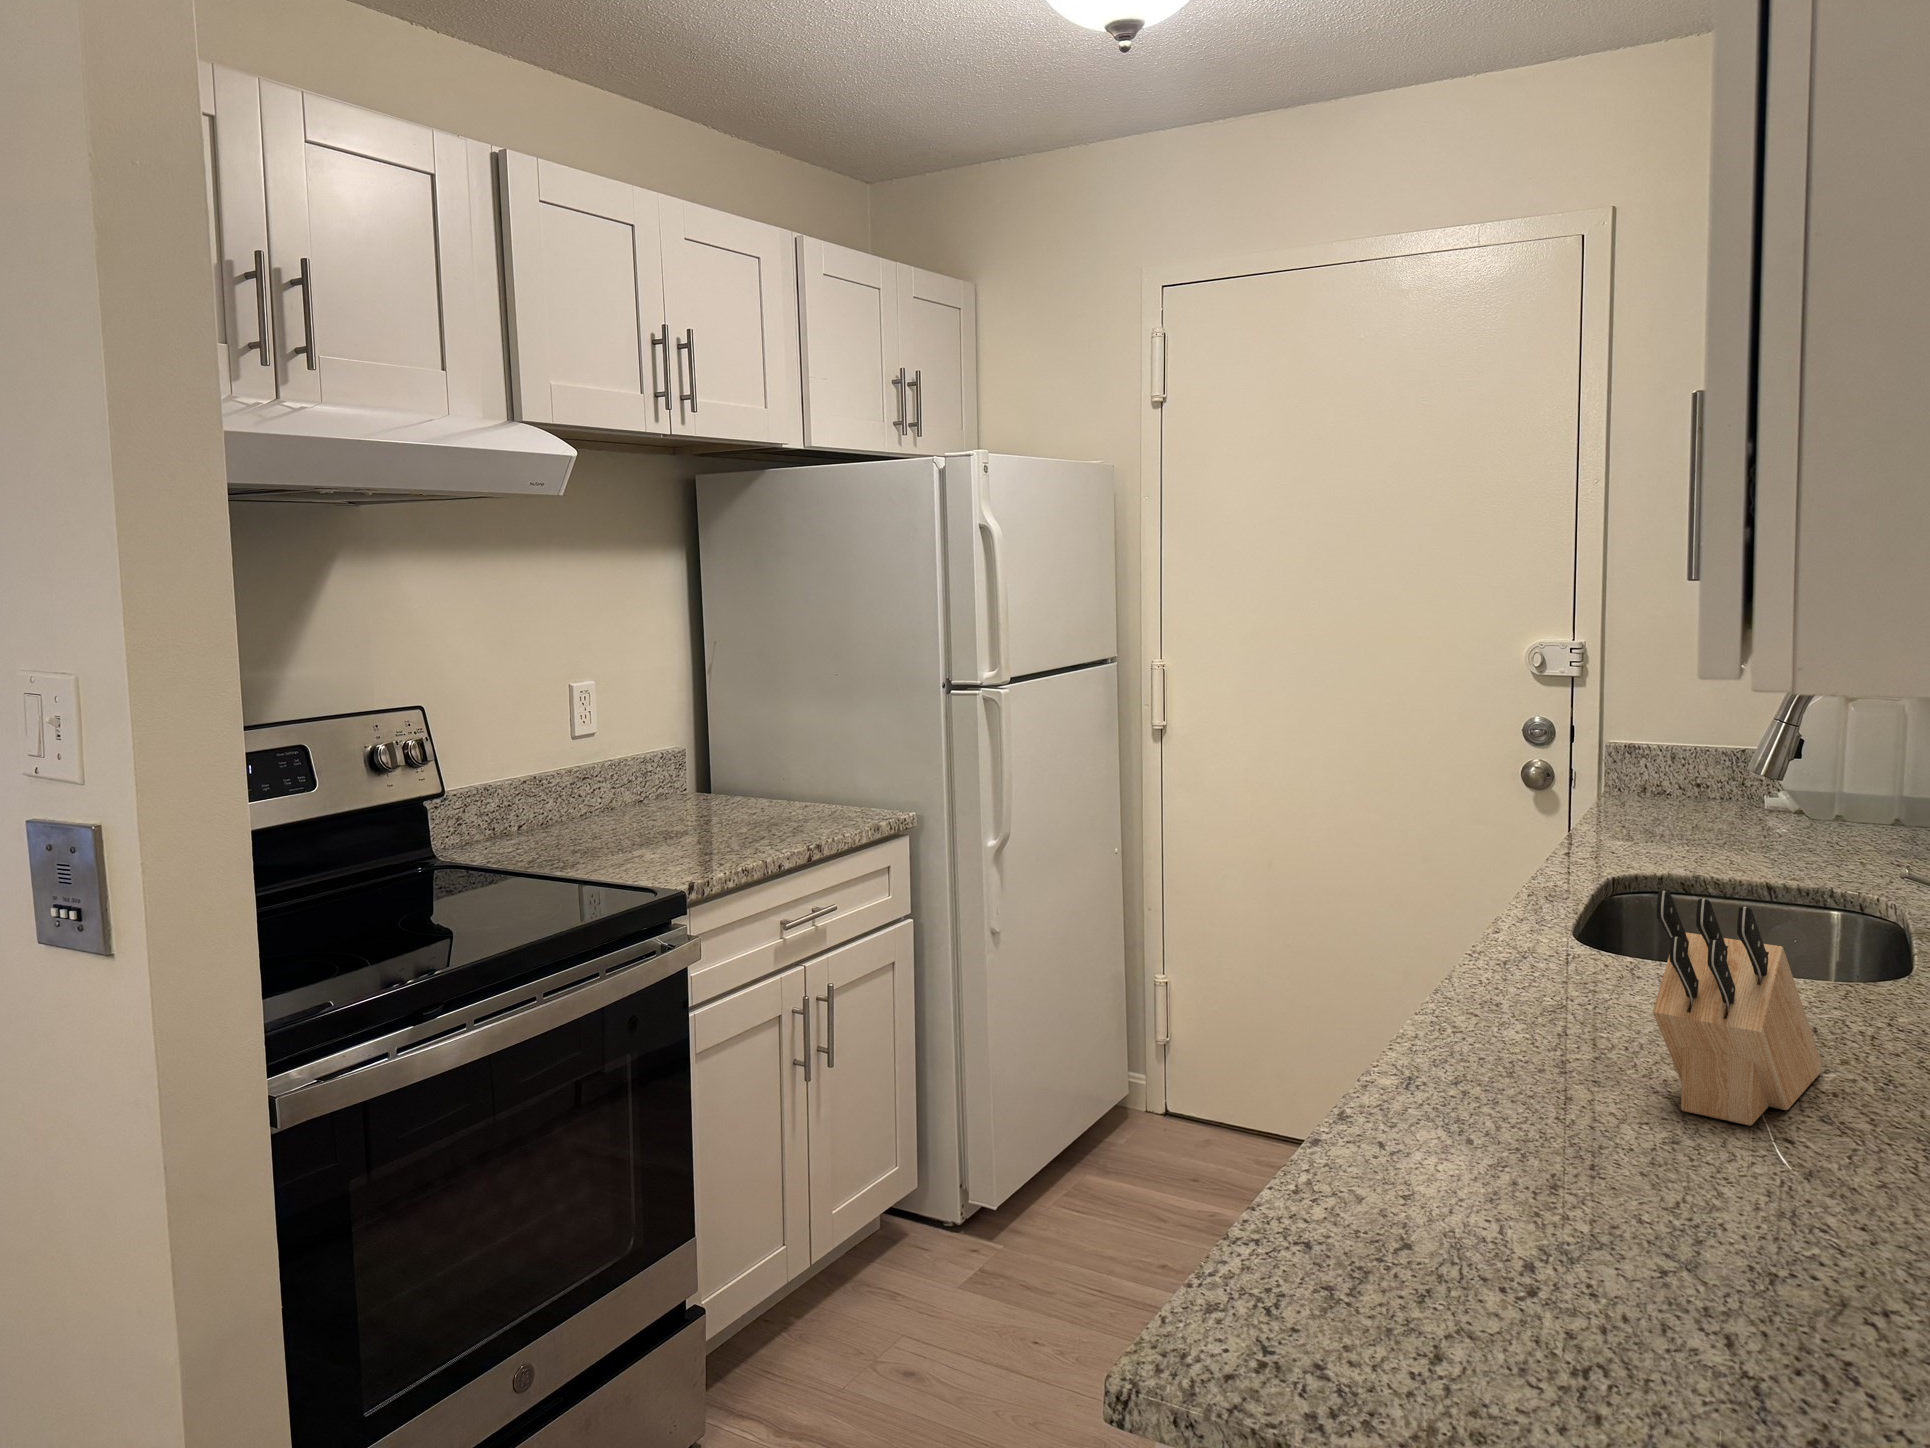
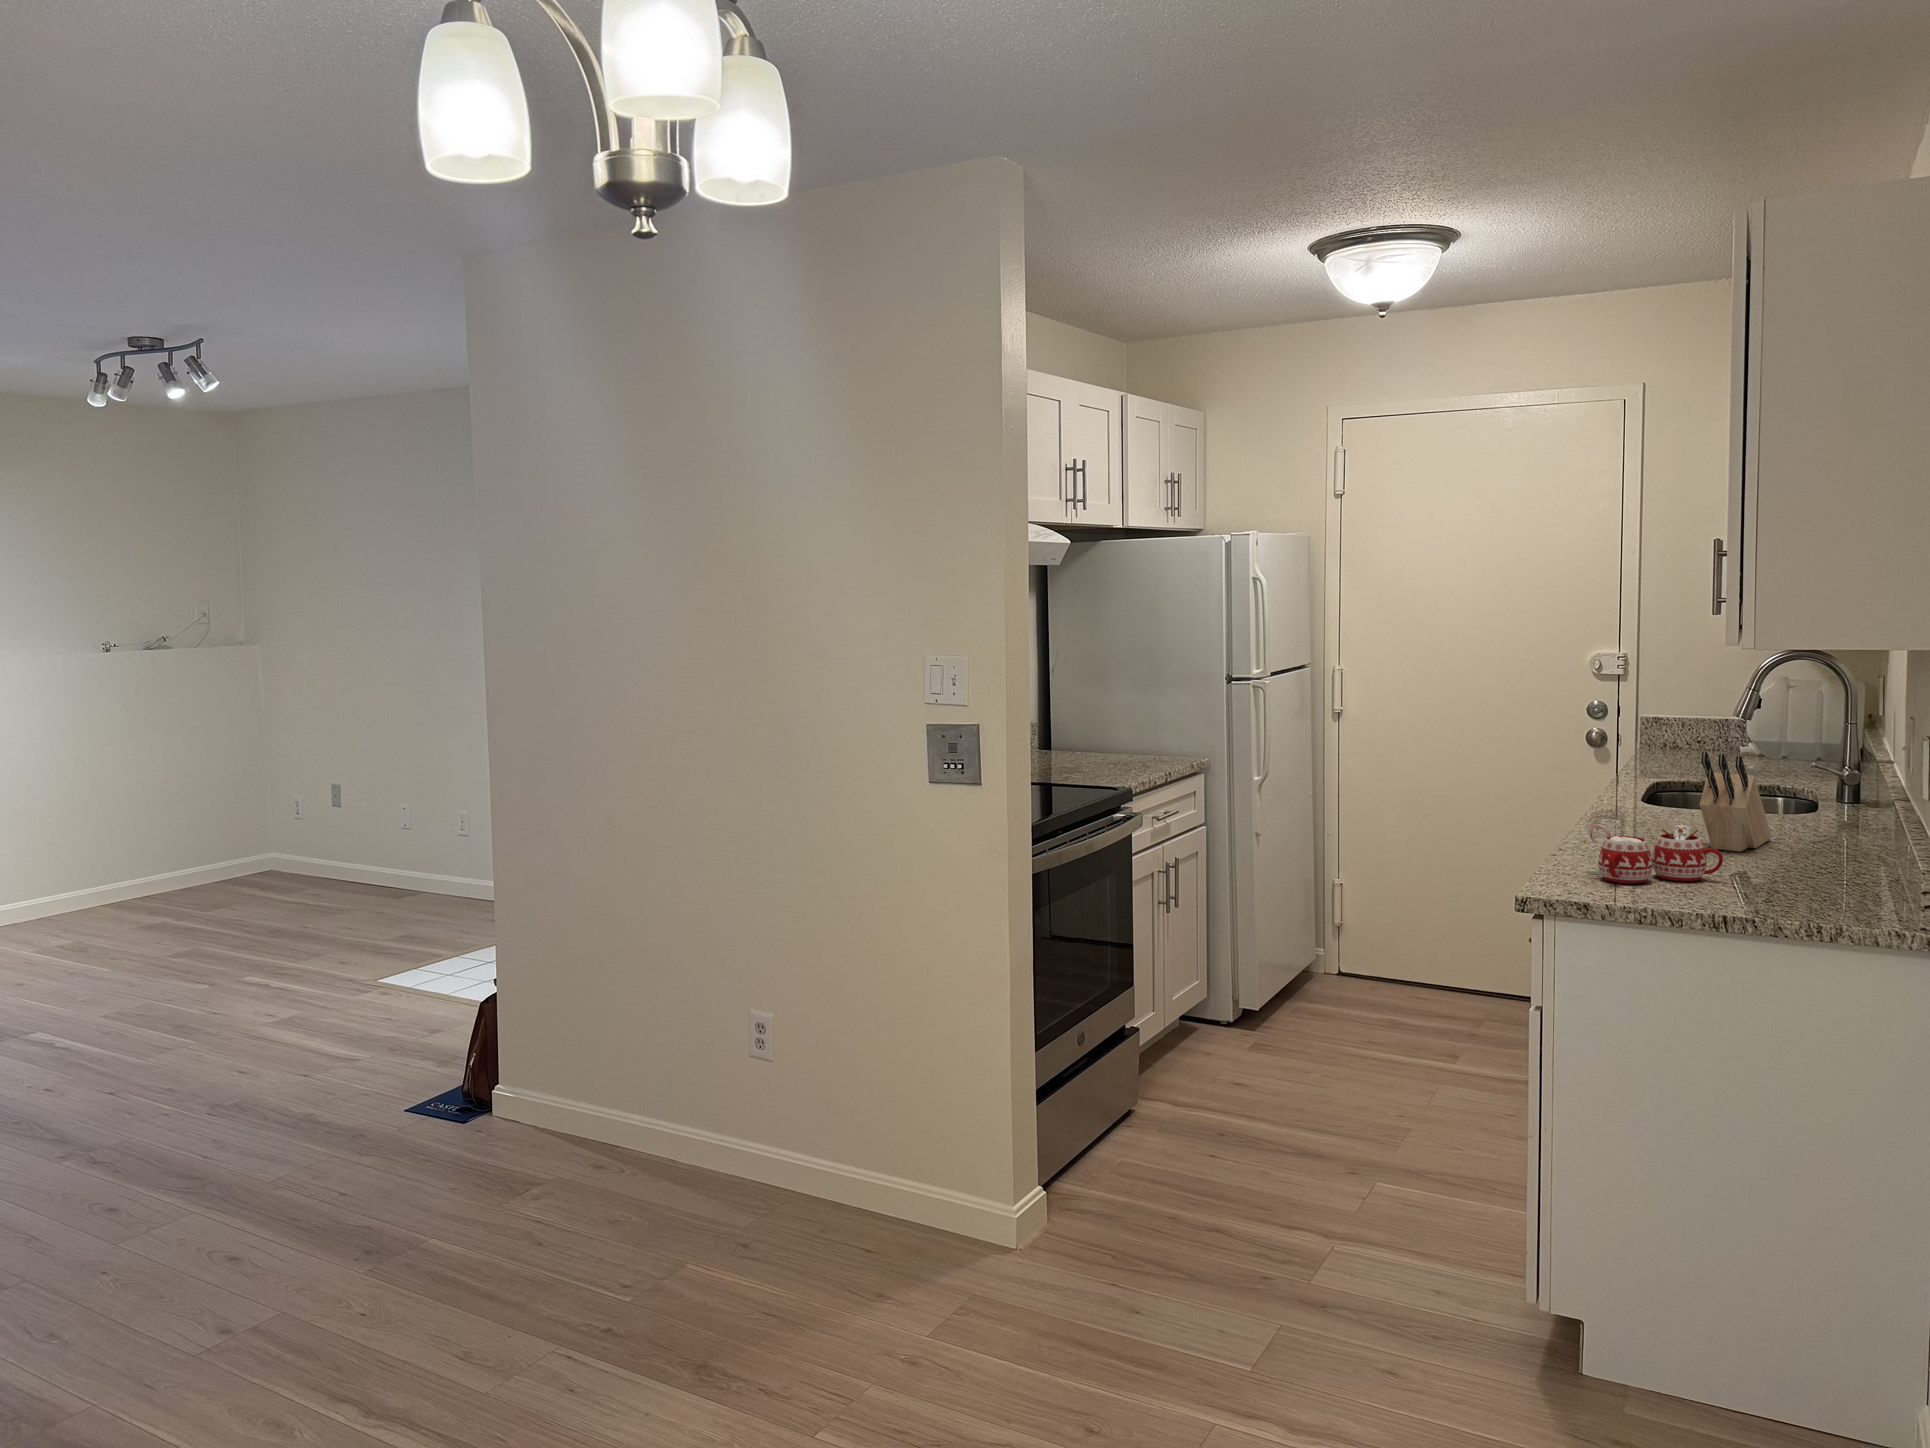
mug: none [1344,1114,1694,1291] -> present [1587,824,1723,884]

